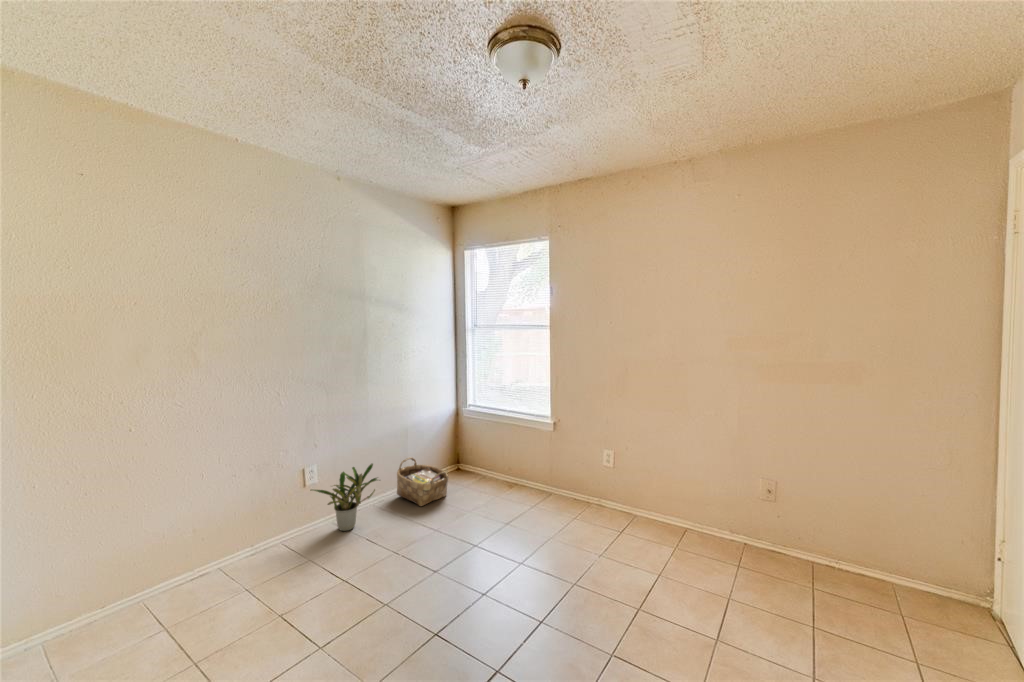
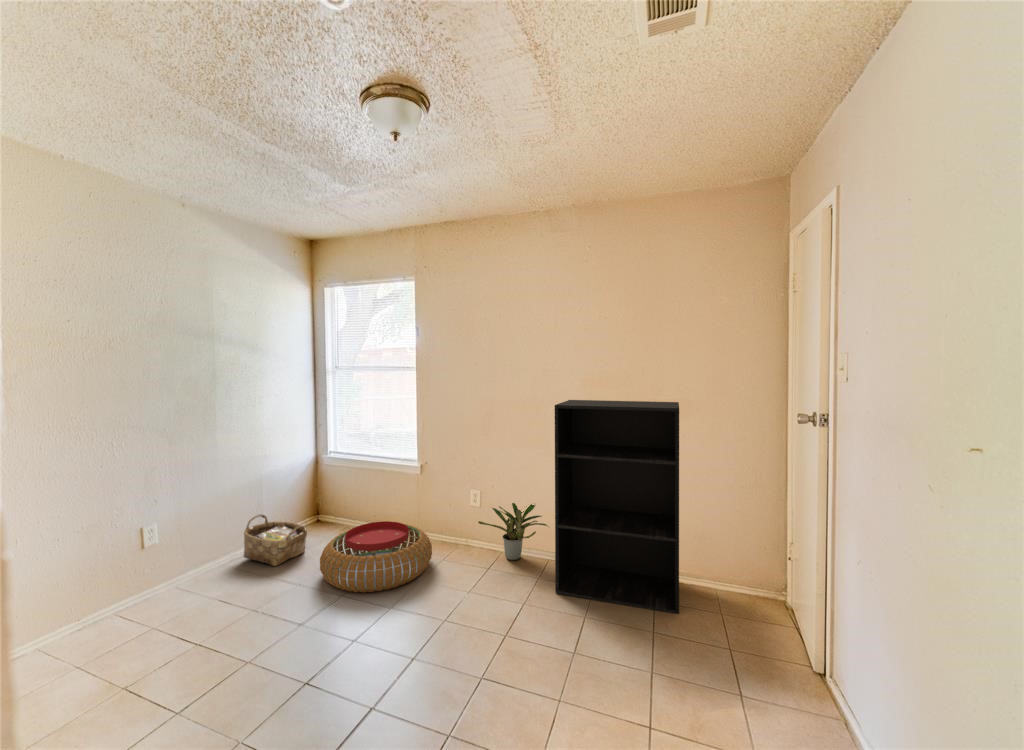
bookshelf: none [696,365,873,638] -> present [555,400,679,614]
potted plant: present [310,464,377,531] -> present [478,503,547,560]
pouf: none [457,477,562,547] -> present [320,521,432,593]

